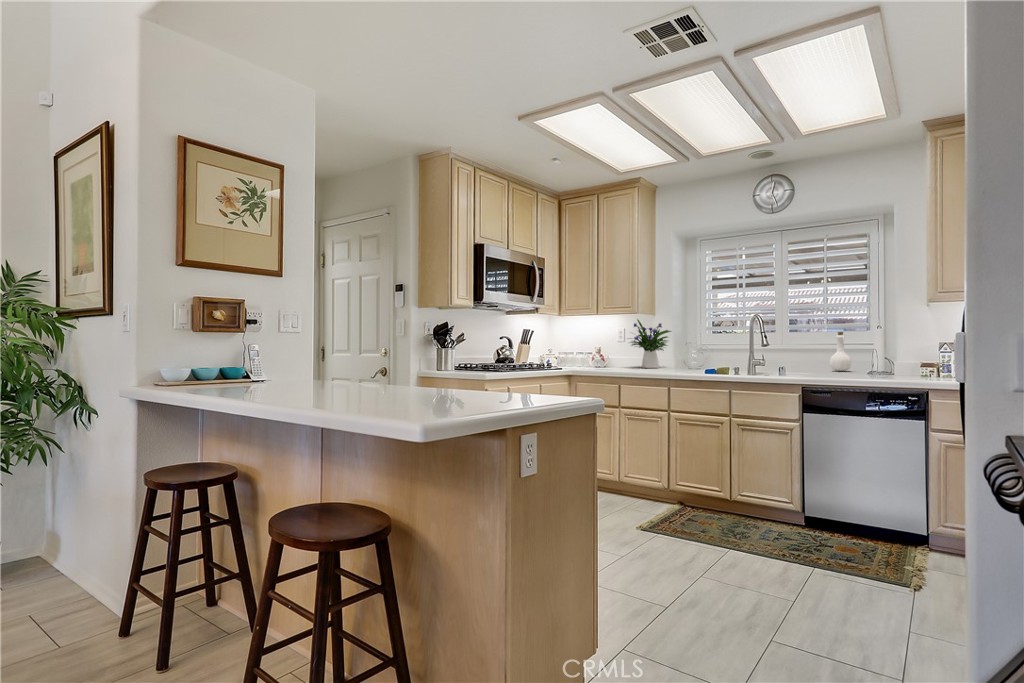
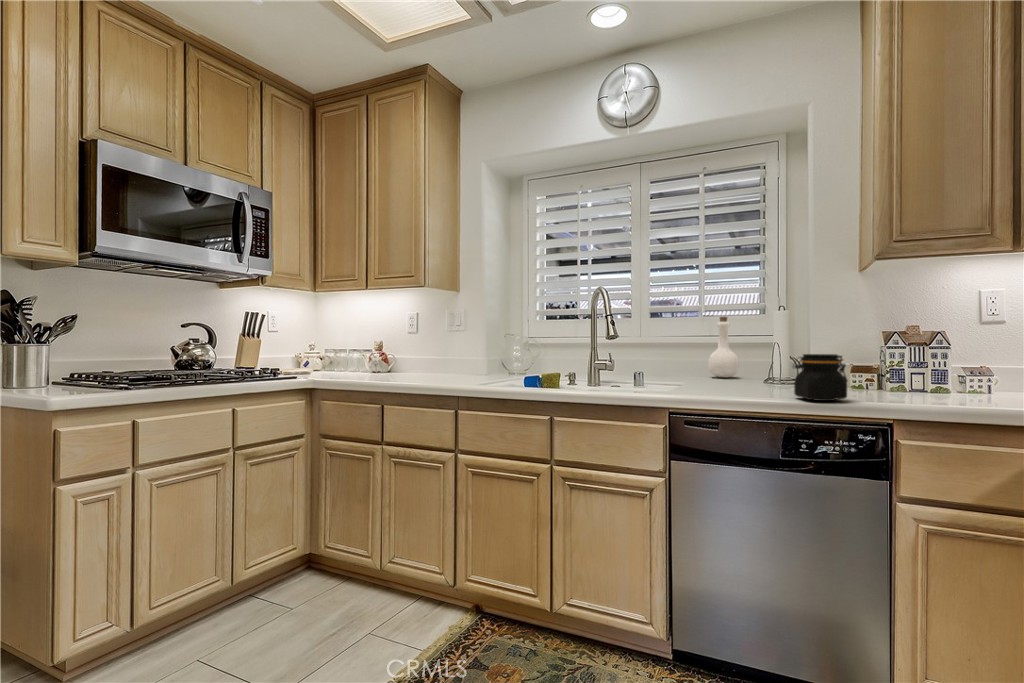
flower arrangement: present [630,319,671,368] -> none [411,296,483,374]
jar: none [877,355,912,381] -> present [793,354,847,401]

